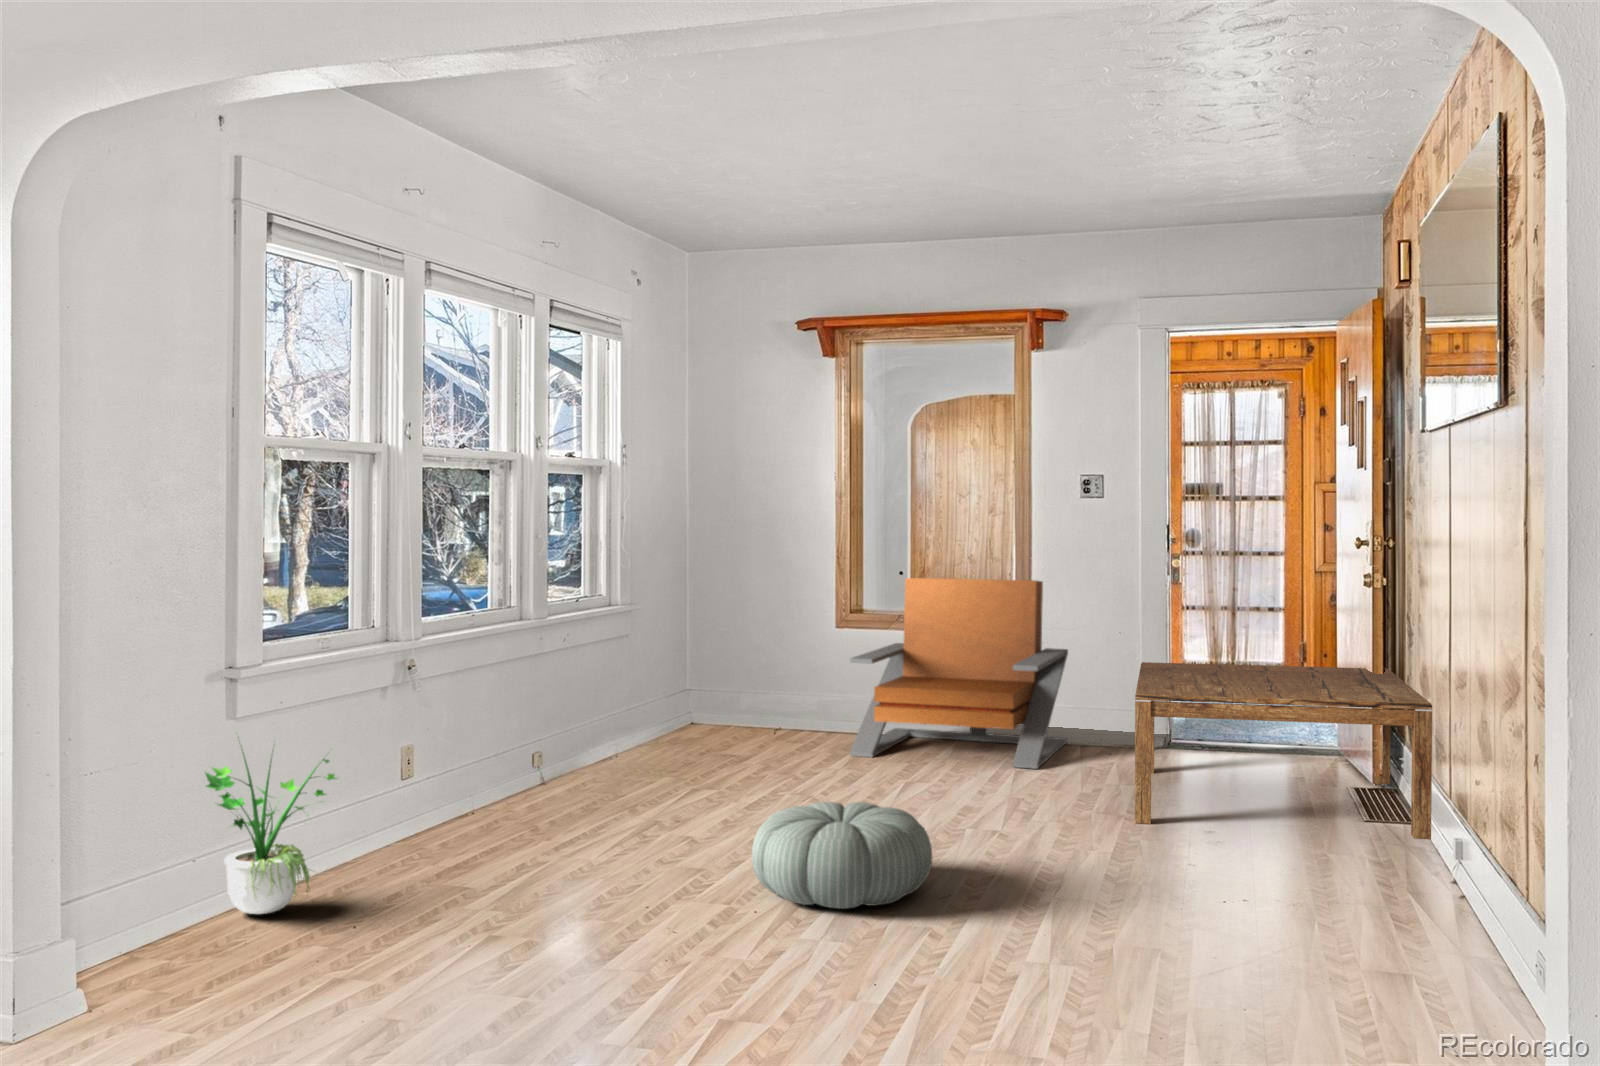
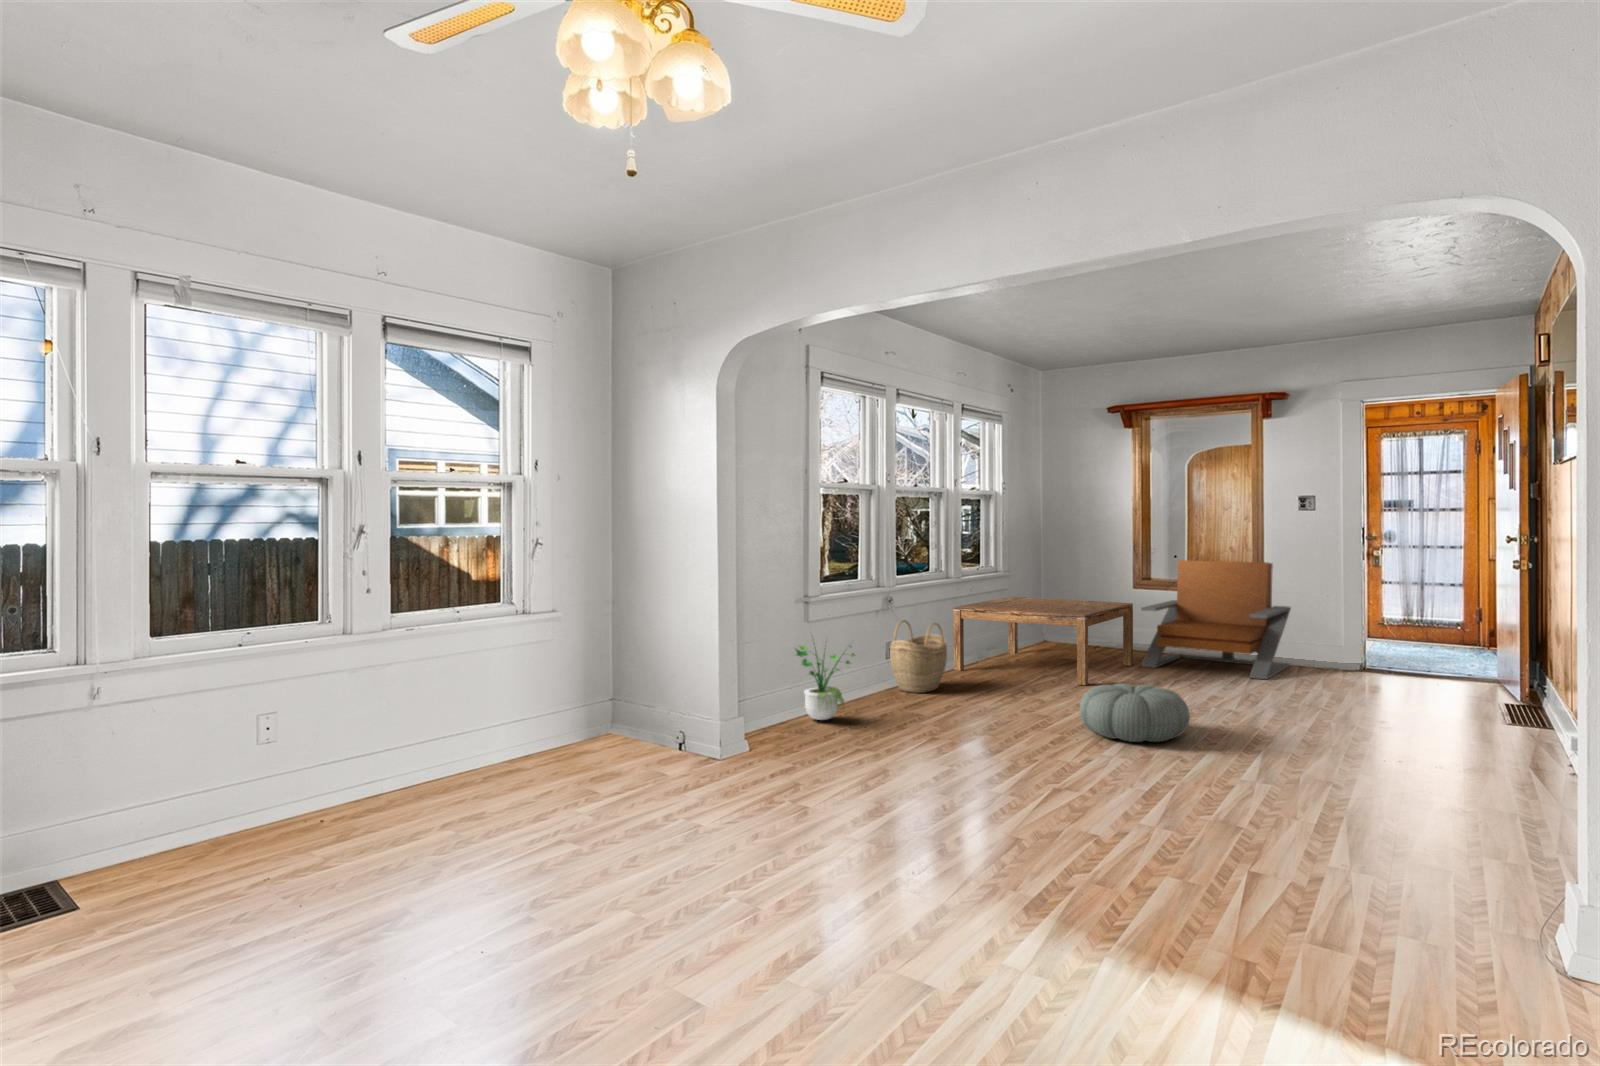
coffee table: present [1135,662,1432,839] -> present [953,597,1133,685]
woven basket: none [412,700,520,836] -> present [890,620,947,693]

